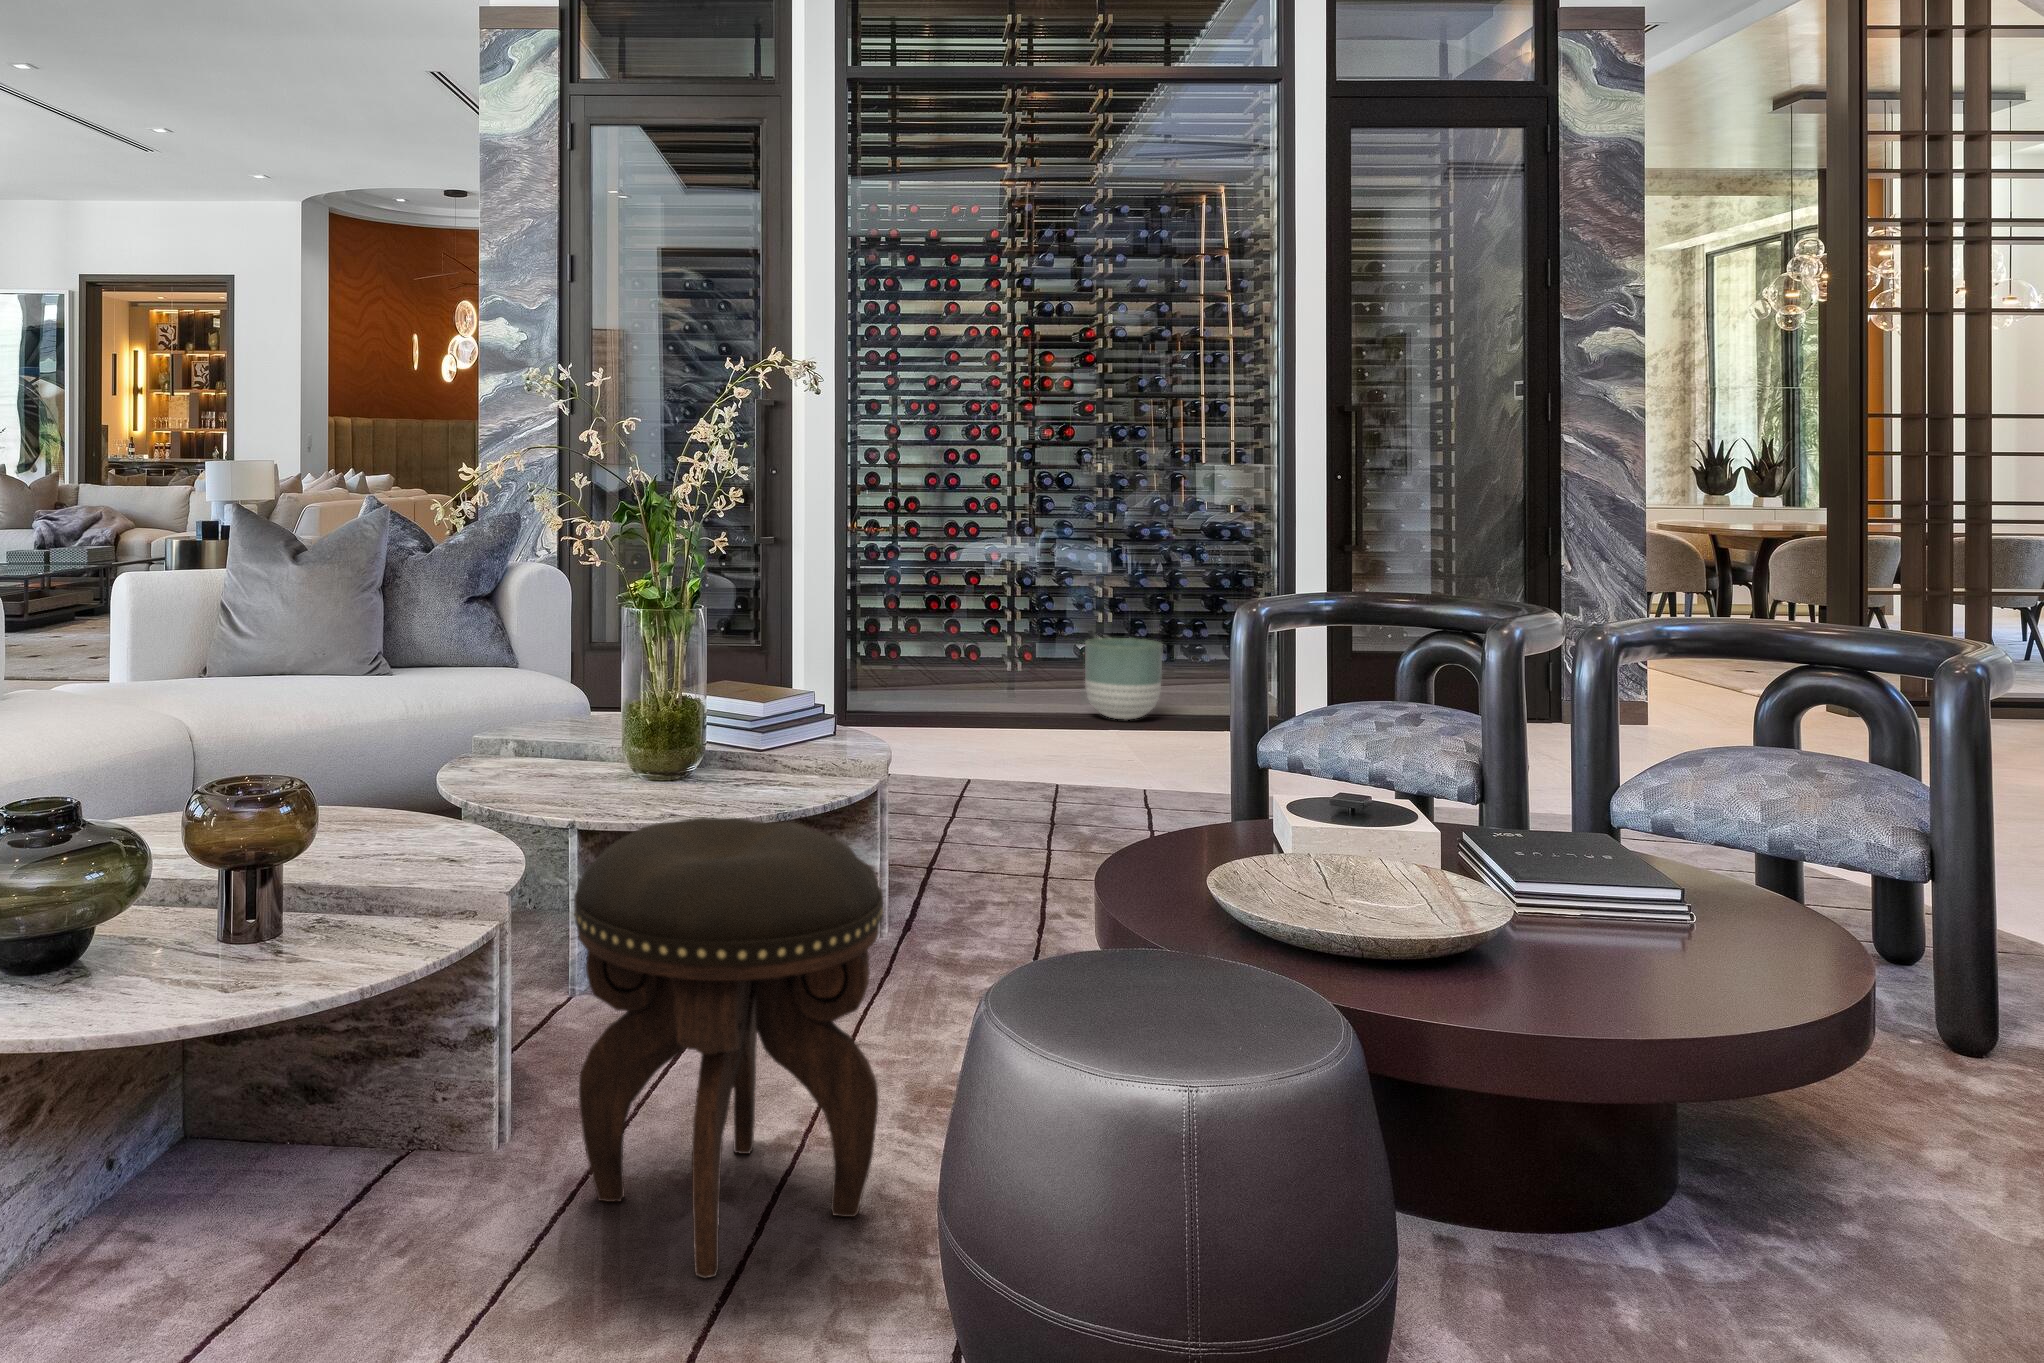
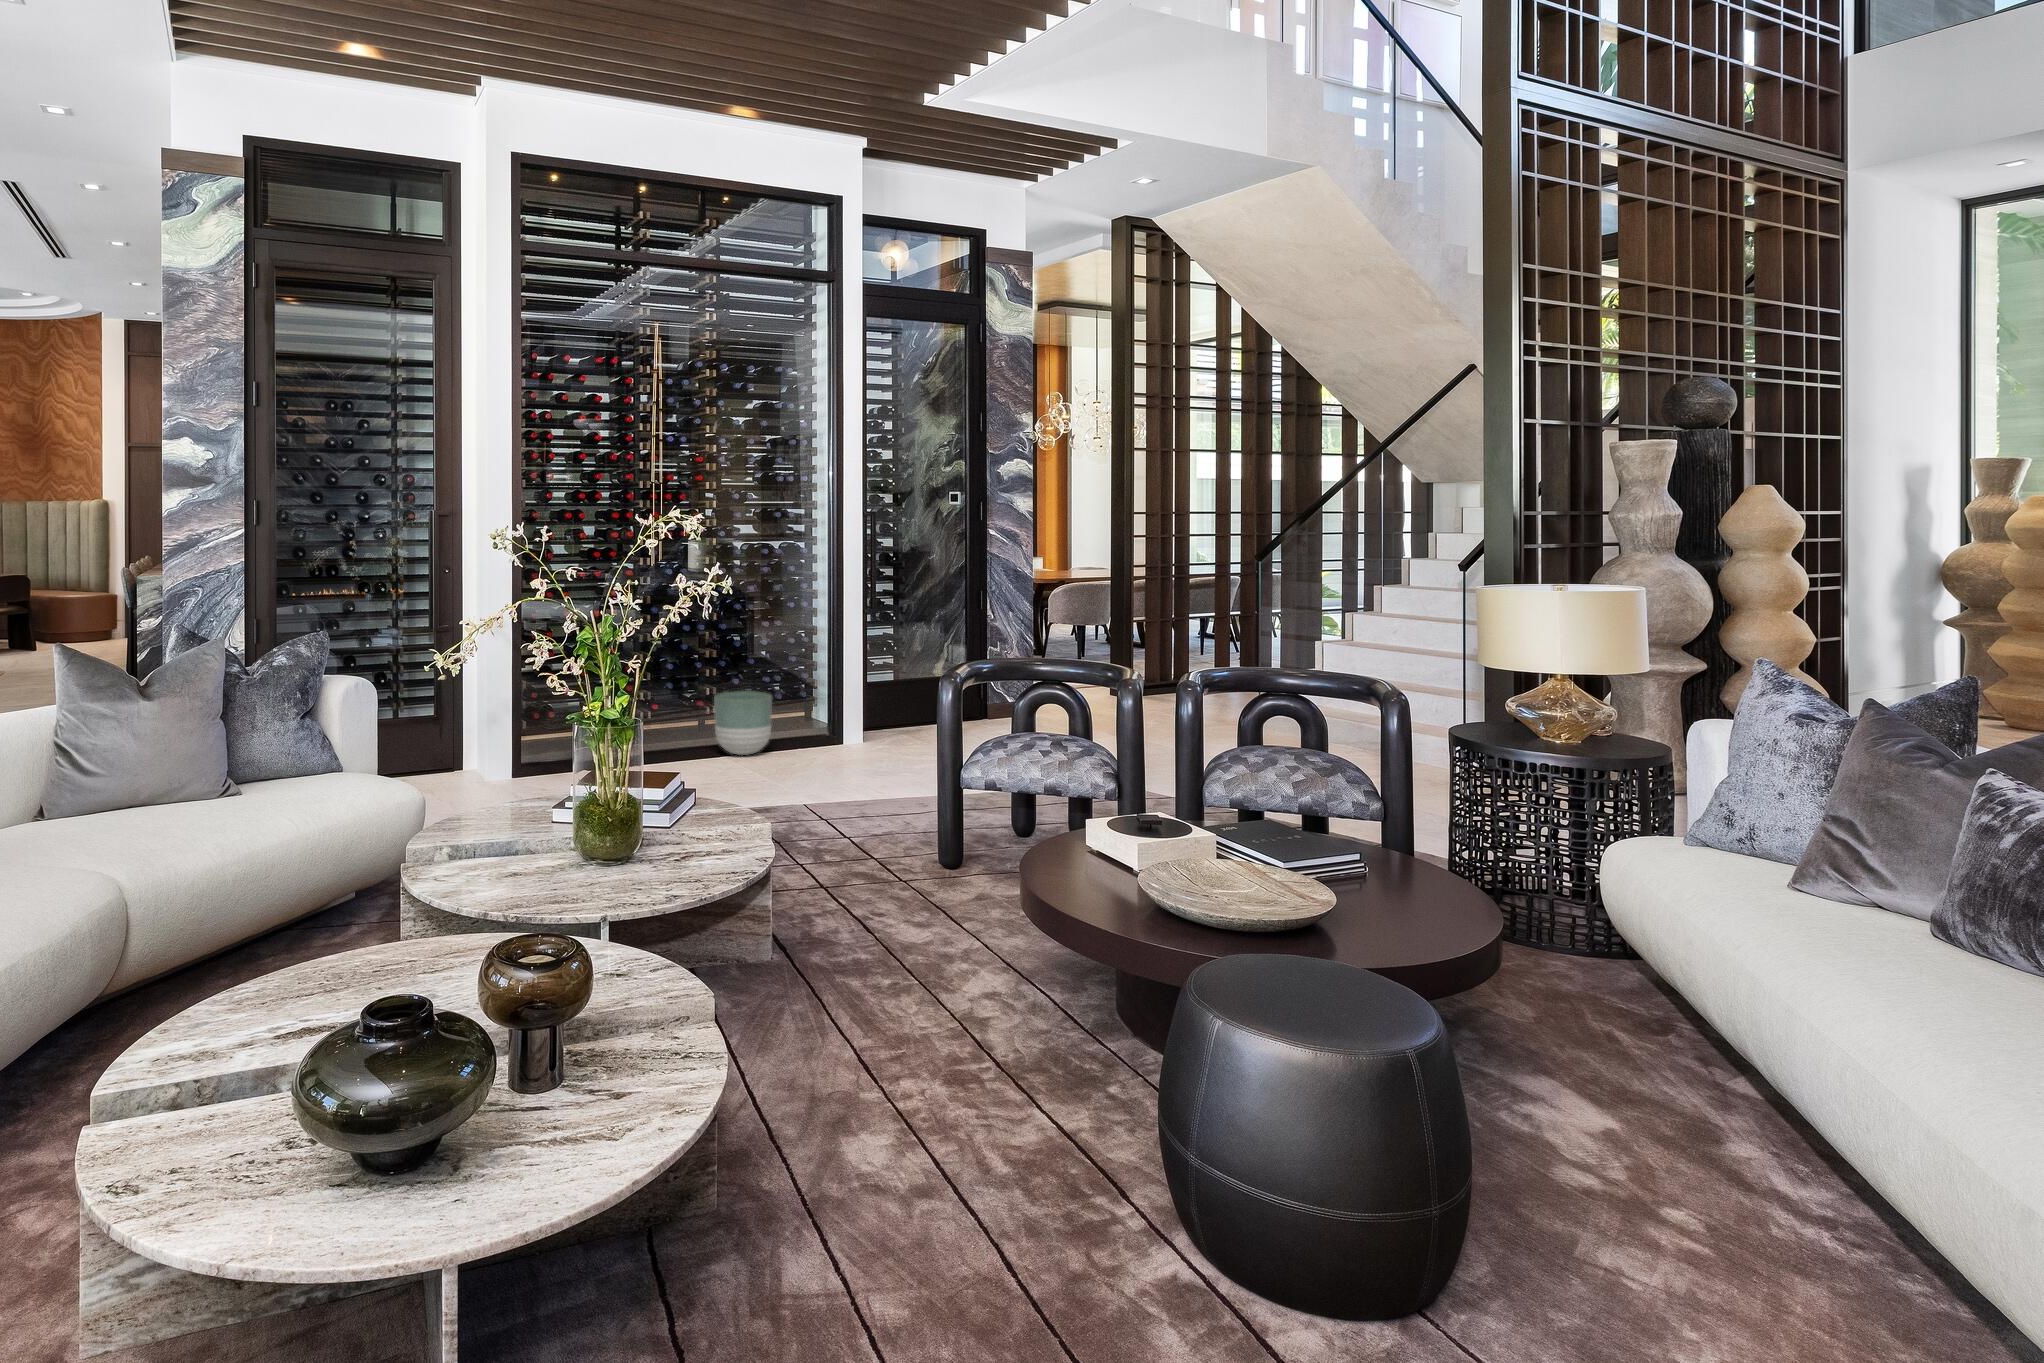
footstool: present [574,817,883,1278] -> none [812,896,1041,1247]

